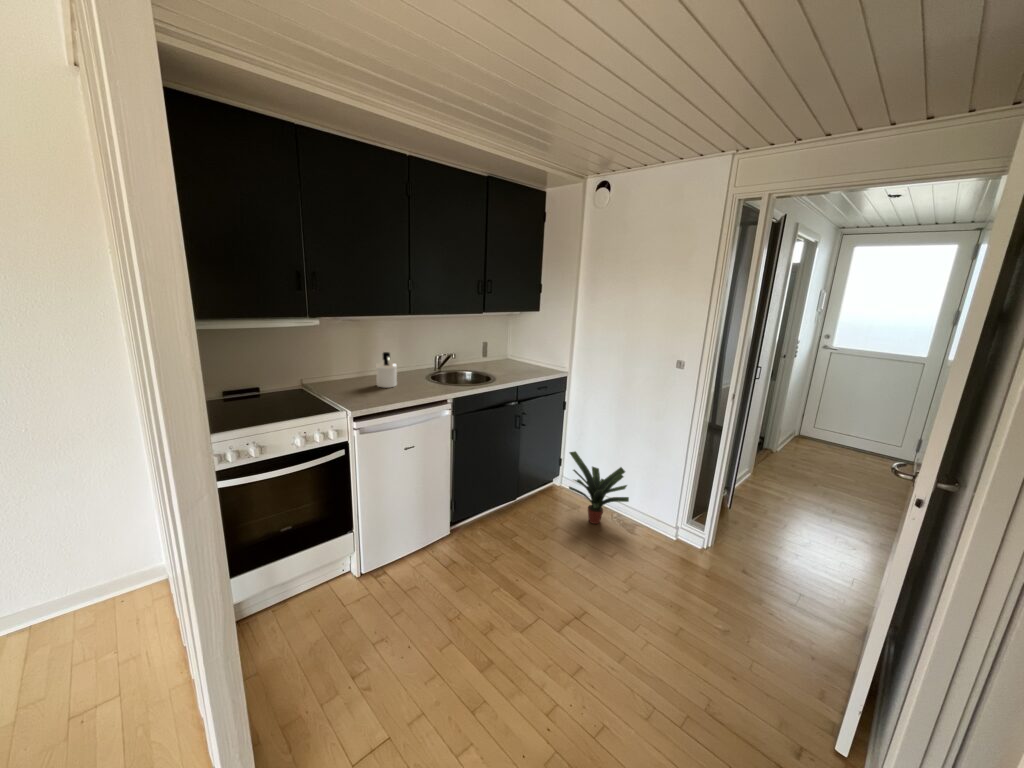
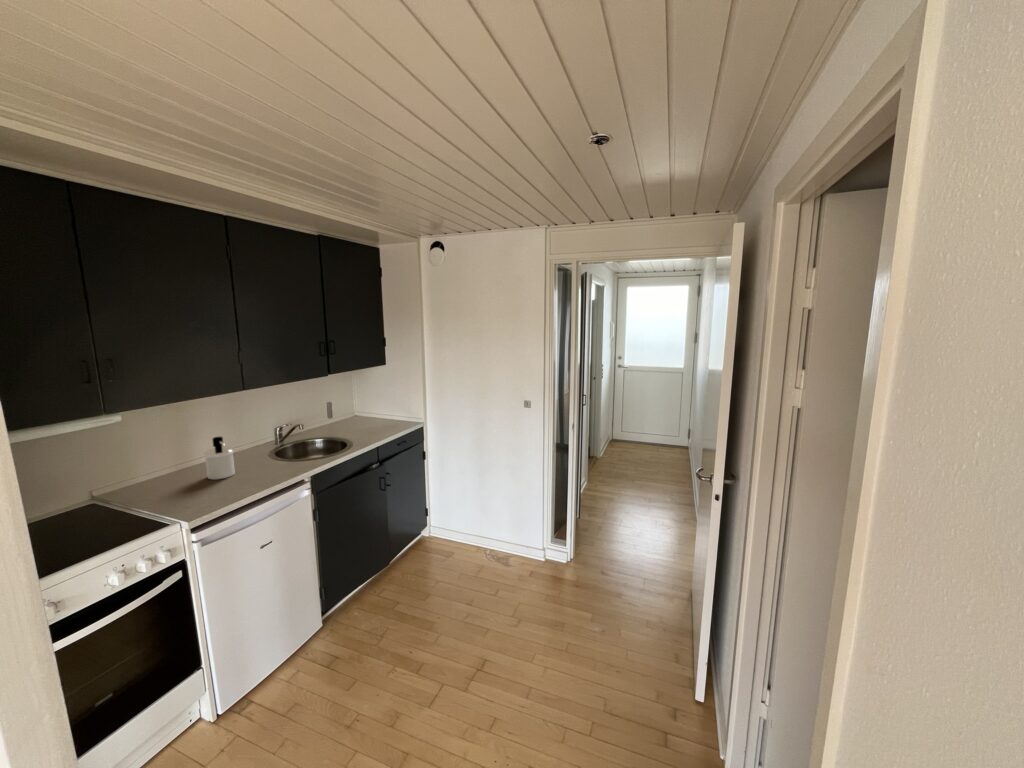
potted plant: present [569,451,629,524] -> none [437,500,500,567]

